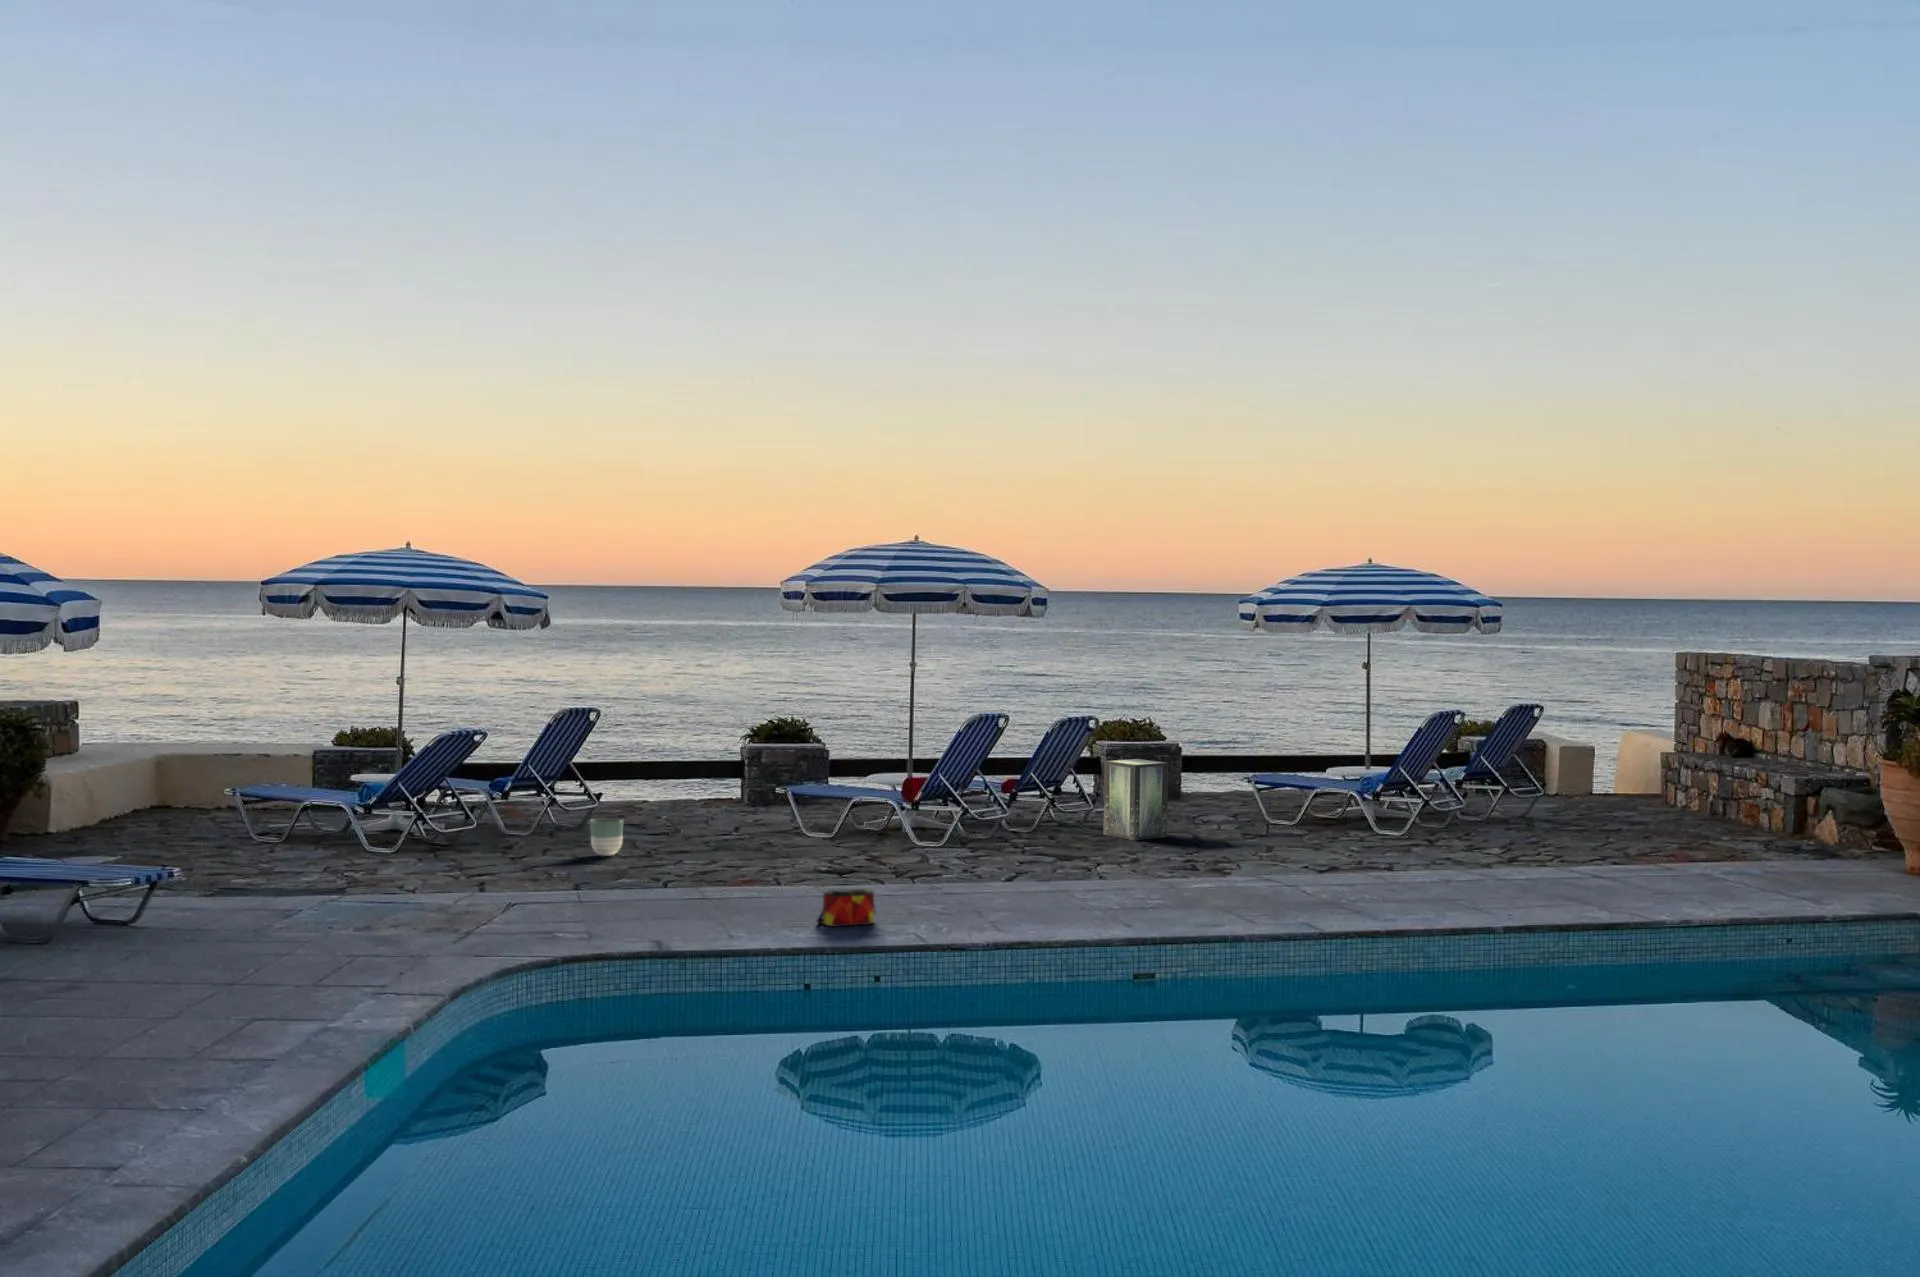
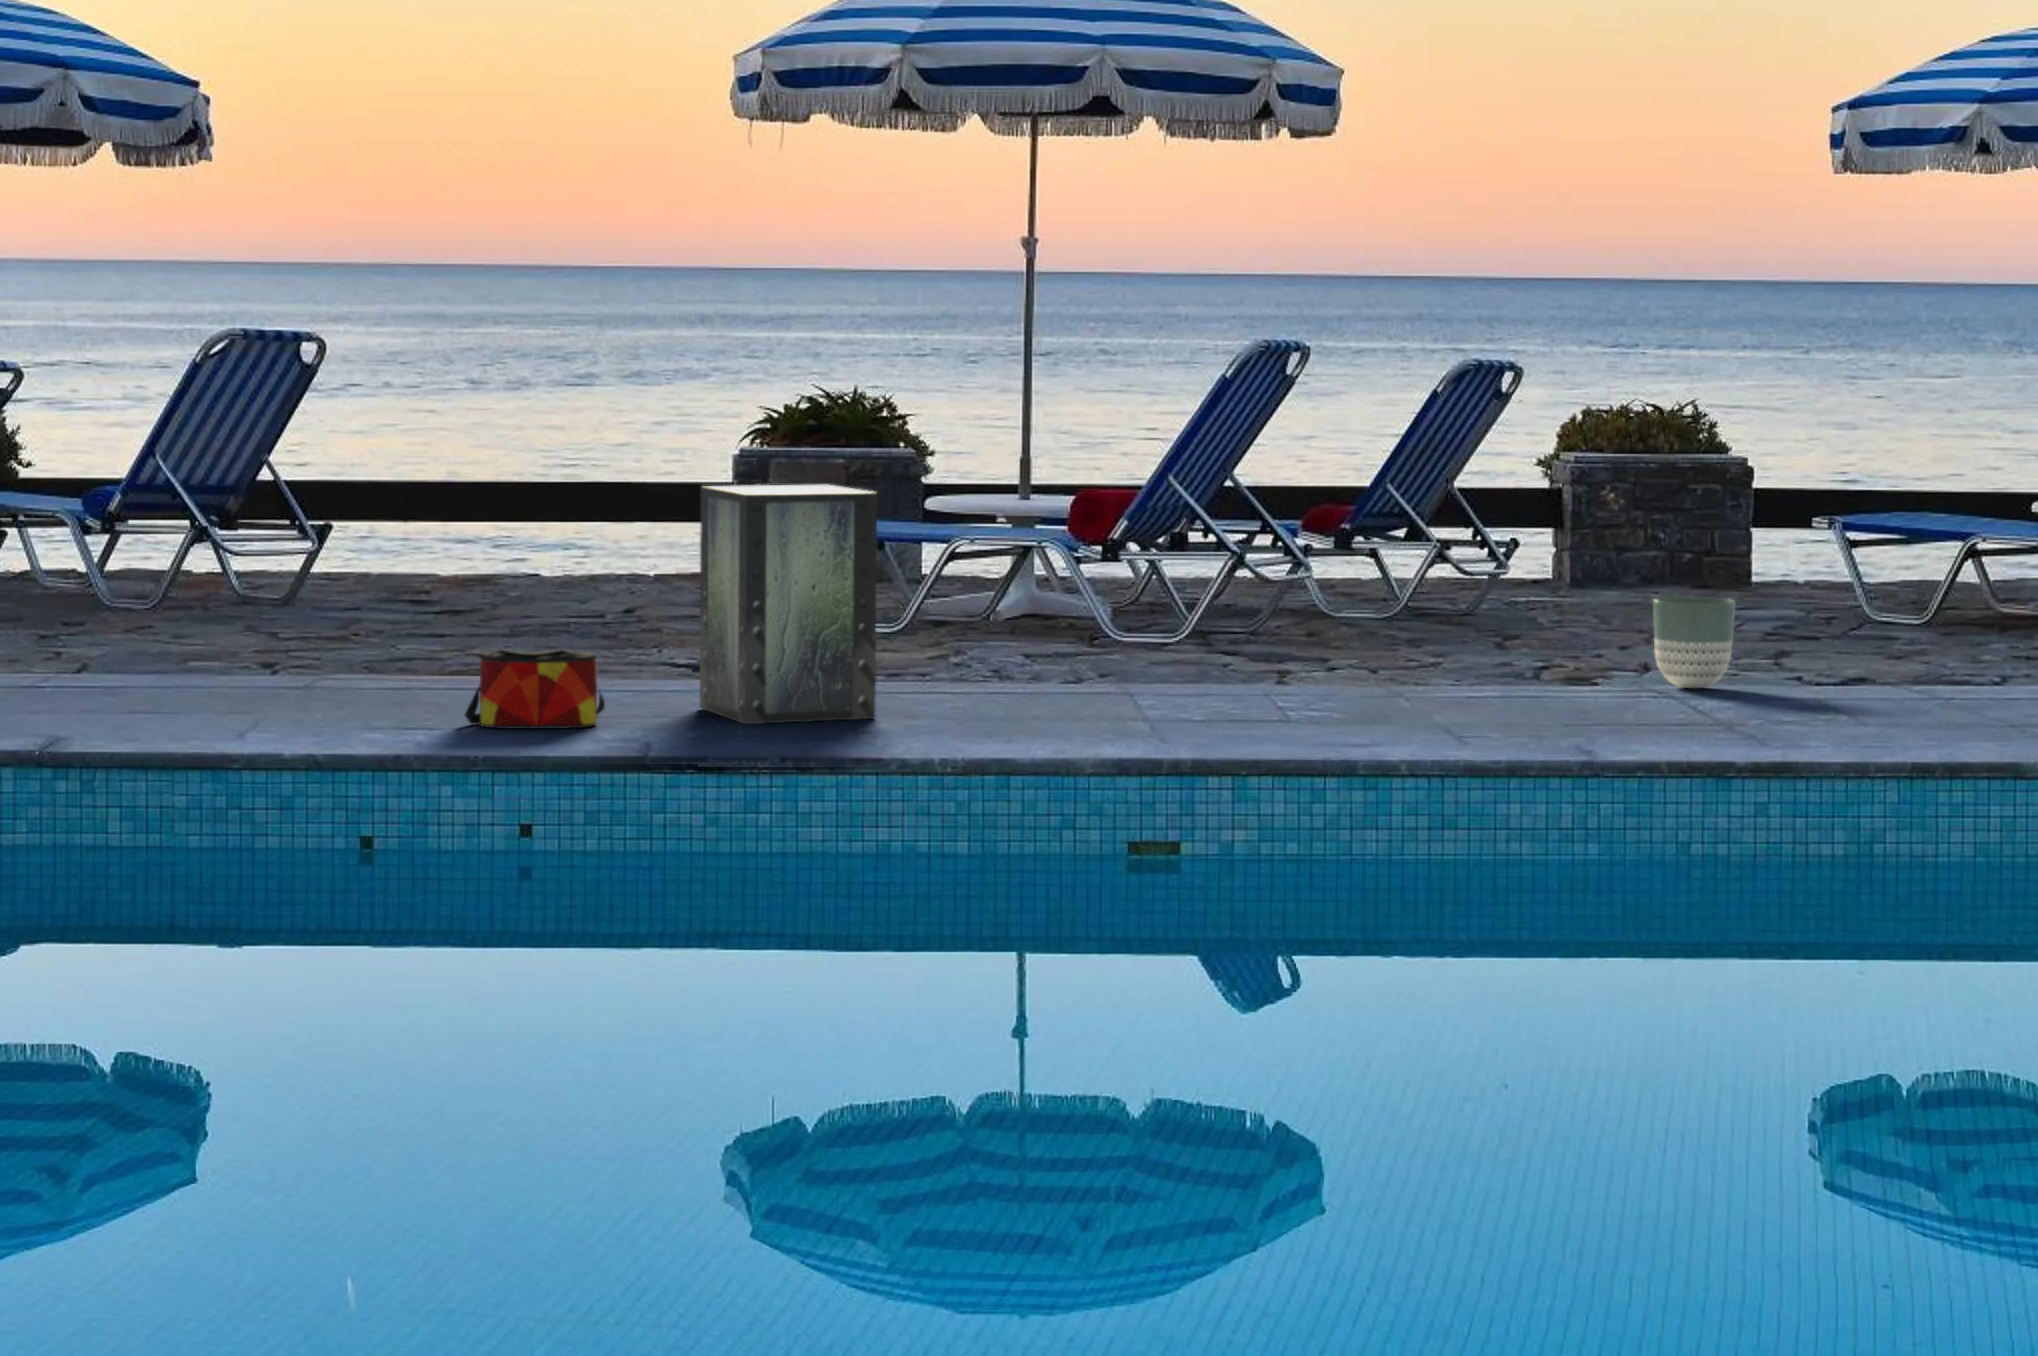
storage box: present [1103,759,1168,840] -> present [700,485,877,724]
planter: present [590,818,624,856] -> present [1653,597,1735,688]

